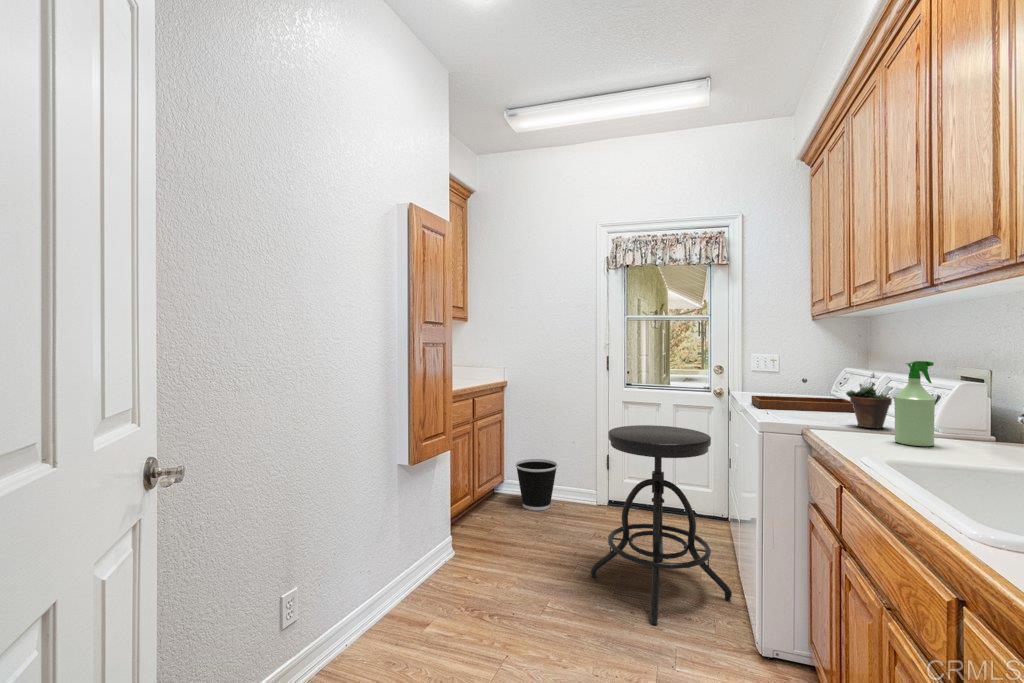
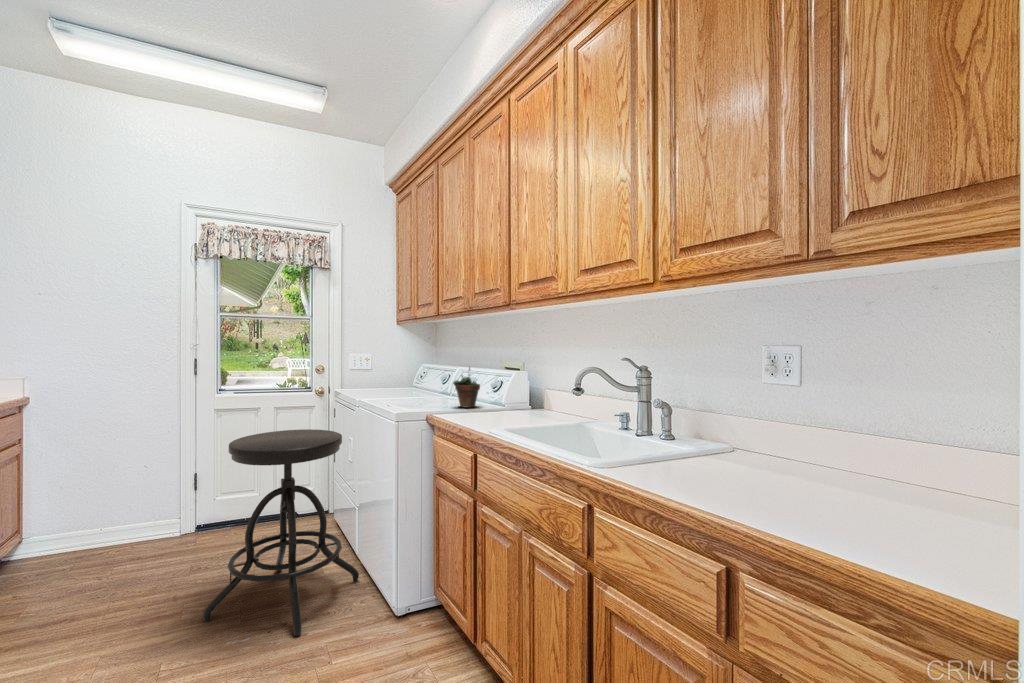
spray bottle: present [894,361,936,446] -> none [492,357,514,416]
tray: present [752,378,854,412] -> none [367,373,447,402]
wastebasket: present [515,459,558,510] -> none [39,500,118,577]

